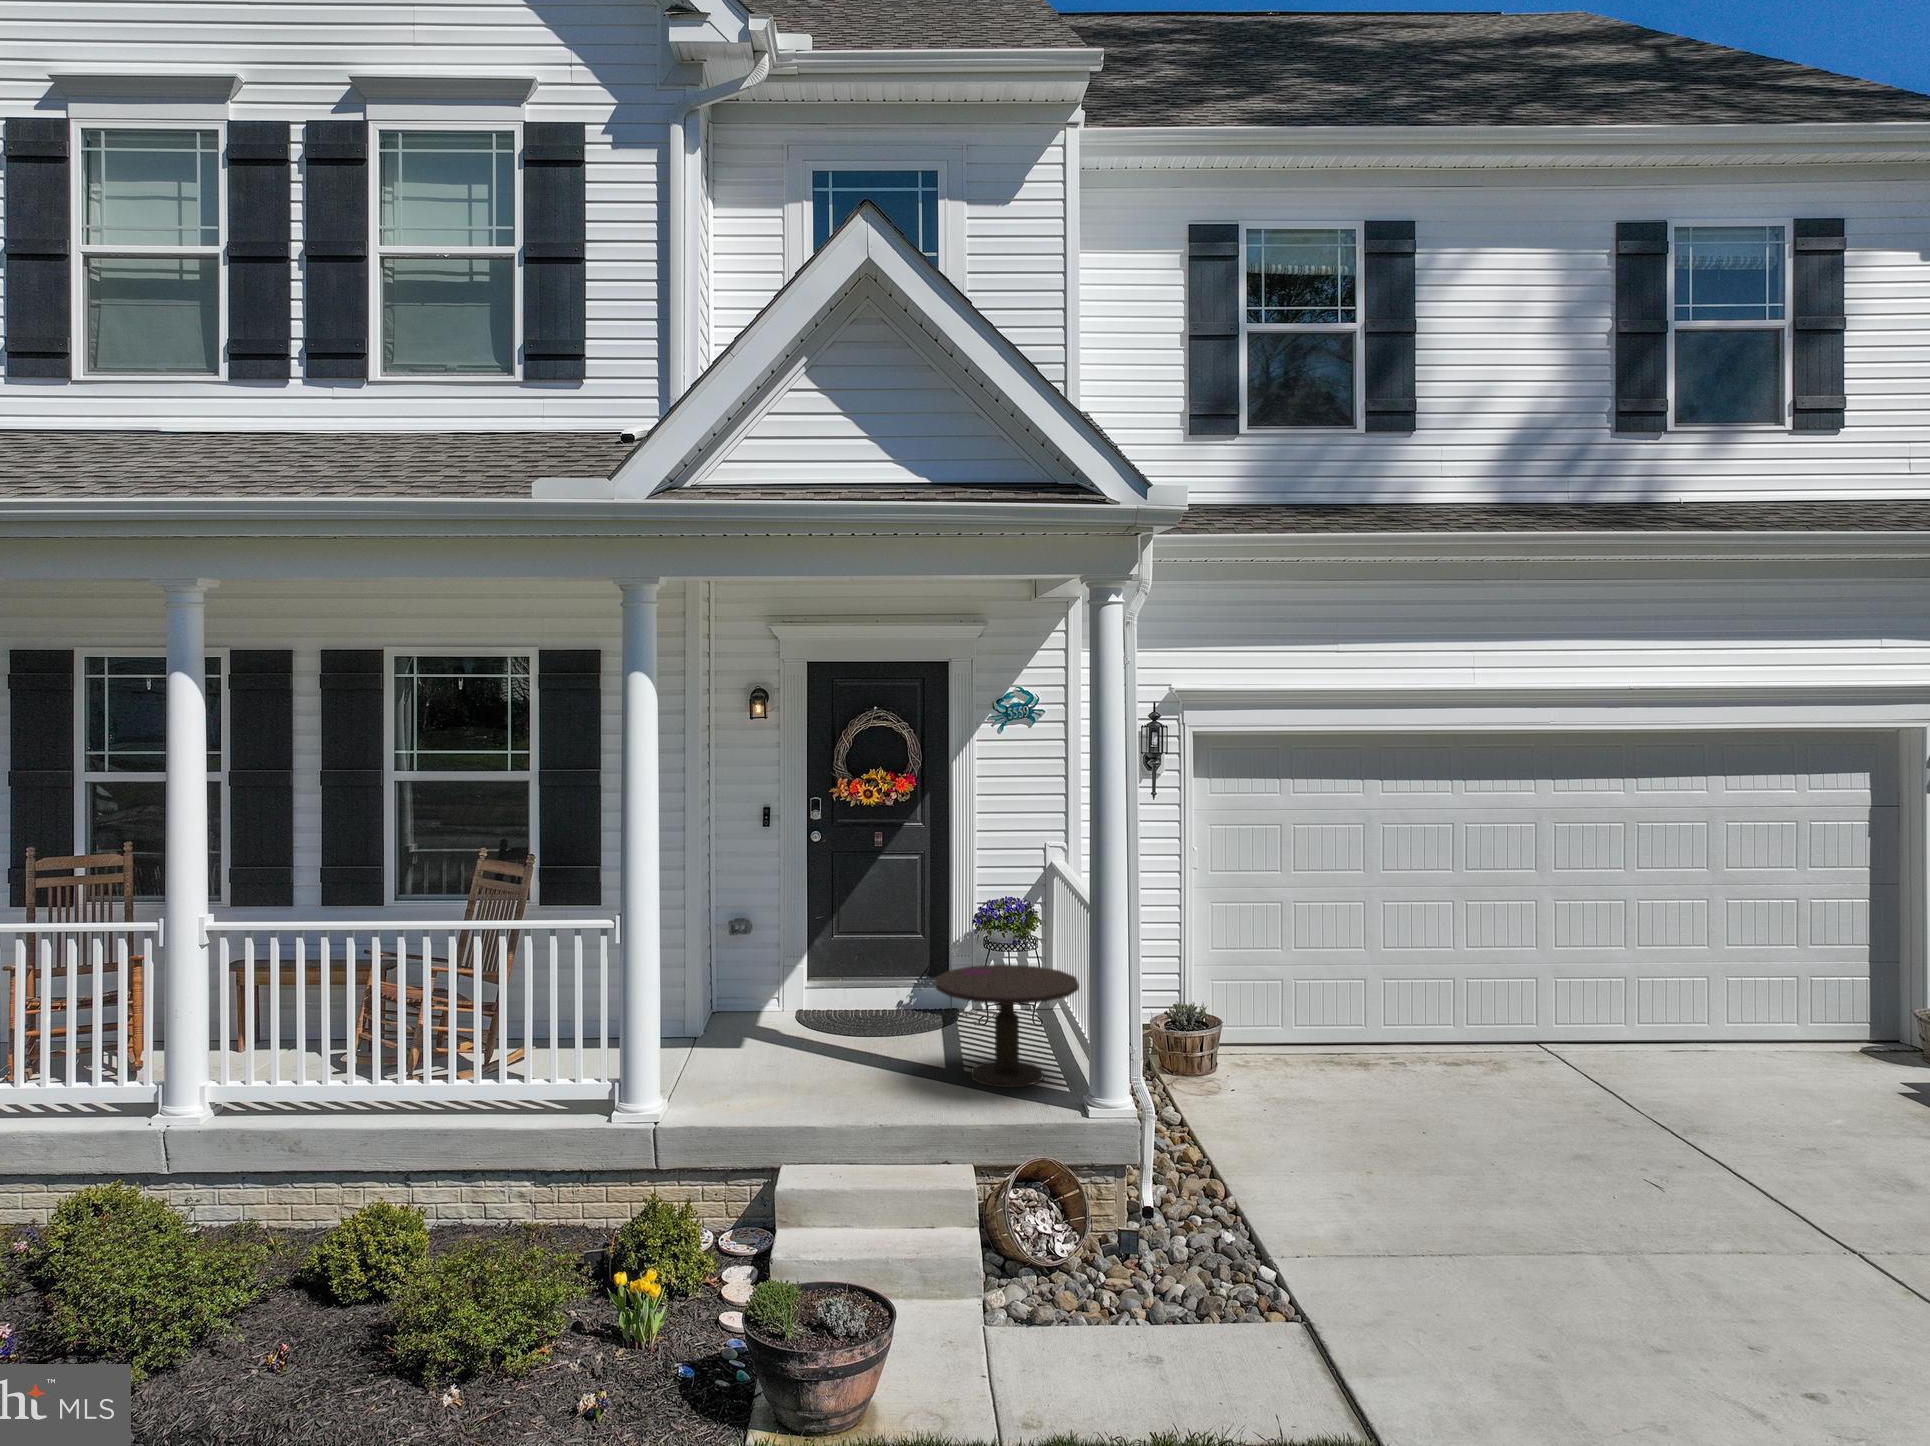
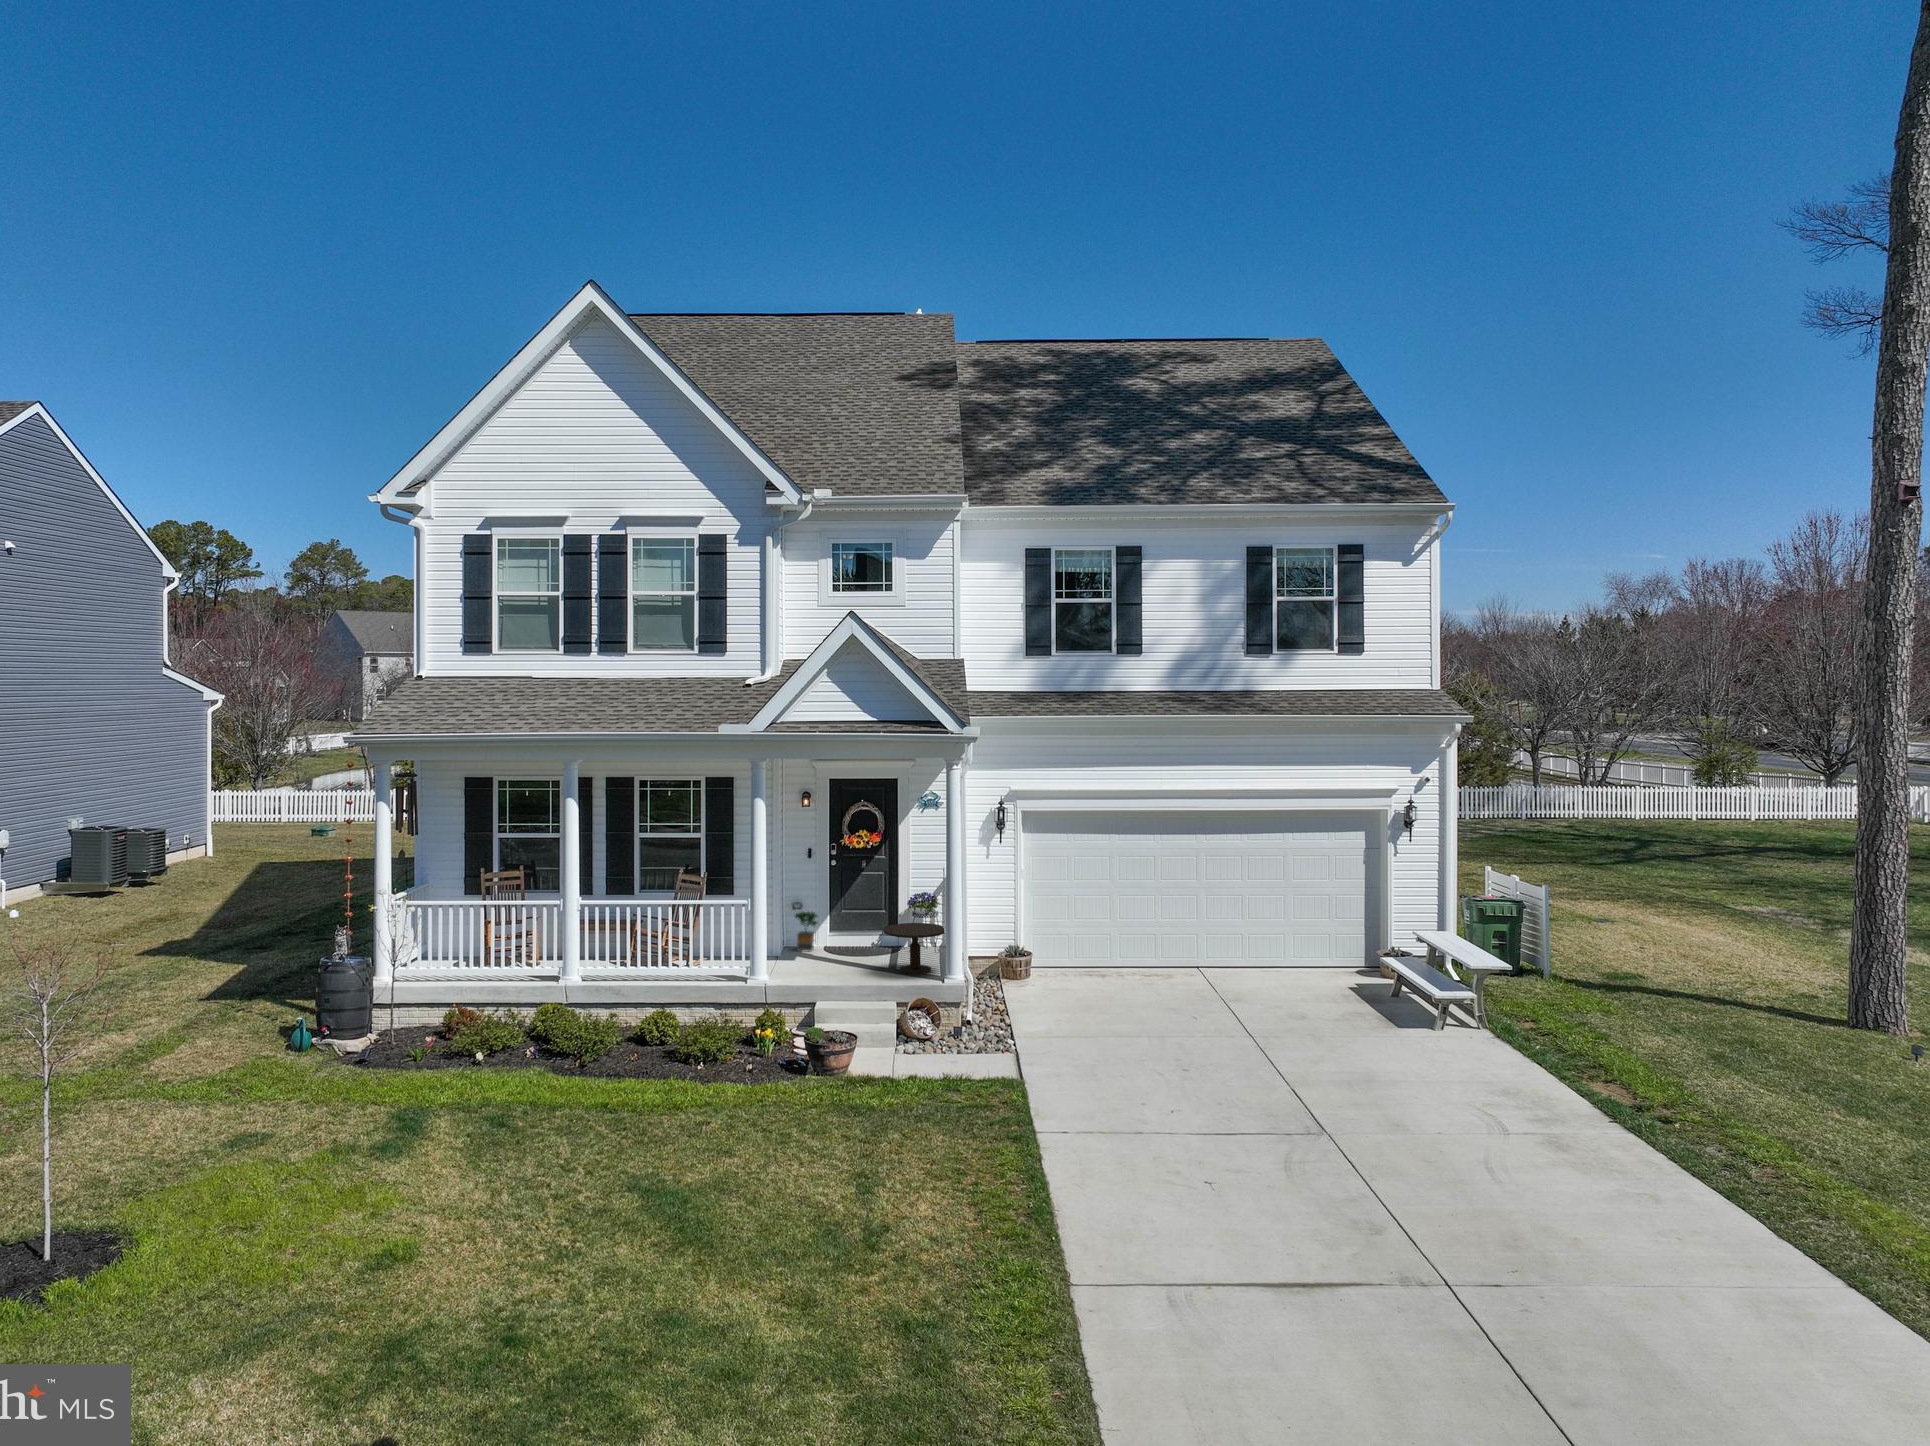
potted tree: none [730,937,785,1024] -> present [795,912,817,951]

